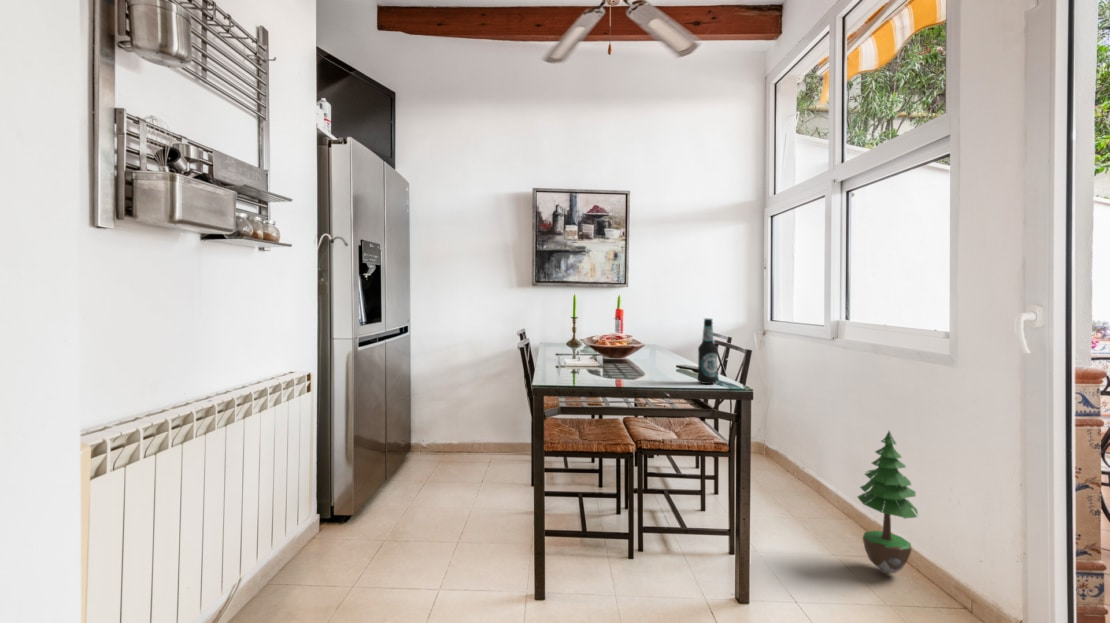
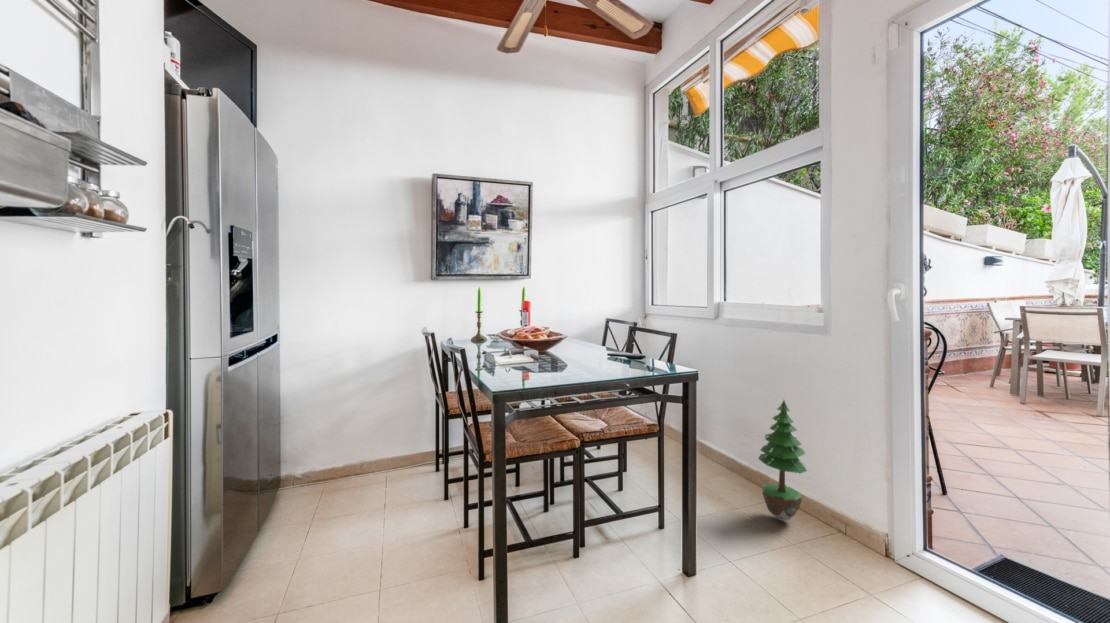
bottle: present [698,318,718,384] -> none [640,309,659,372]

